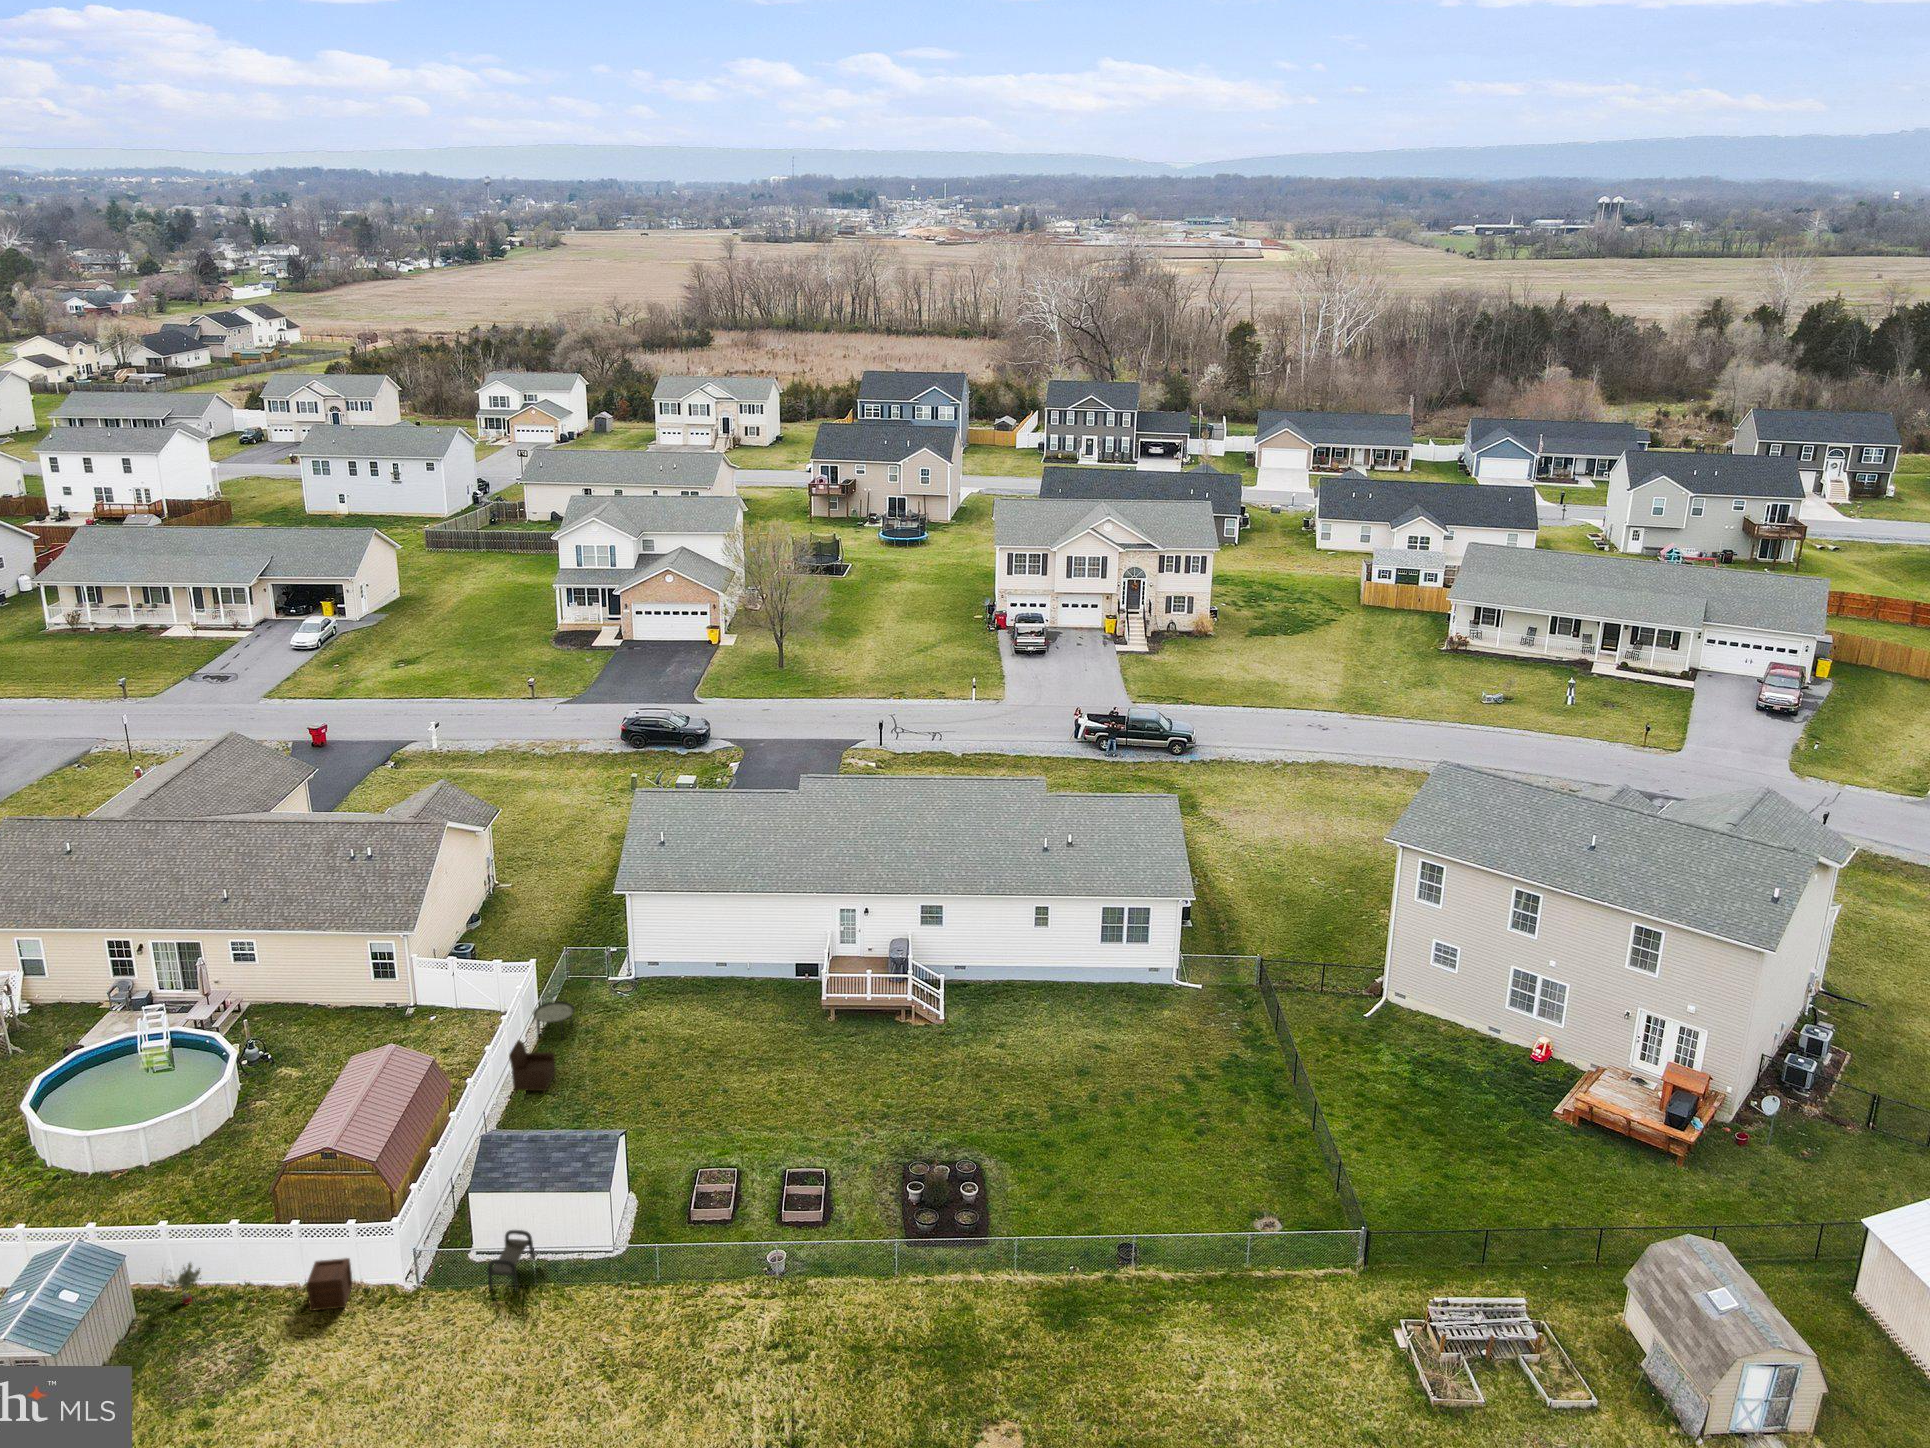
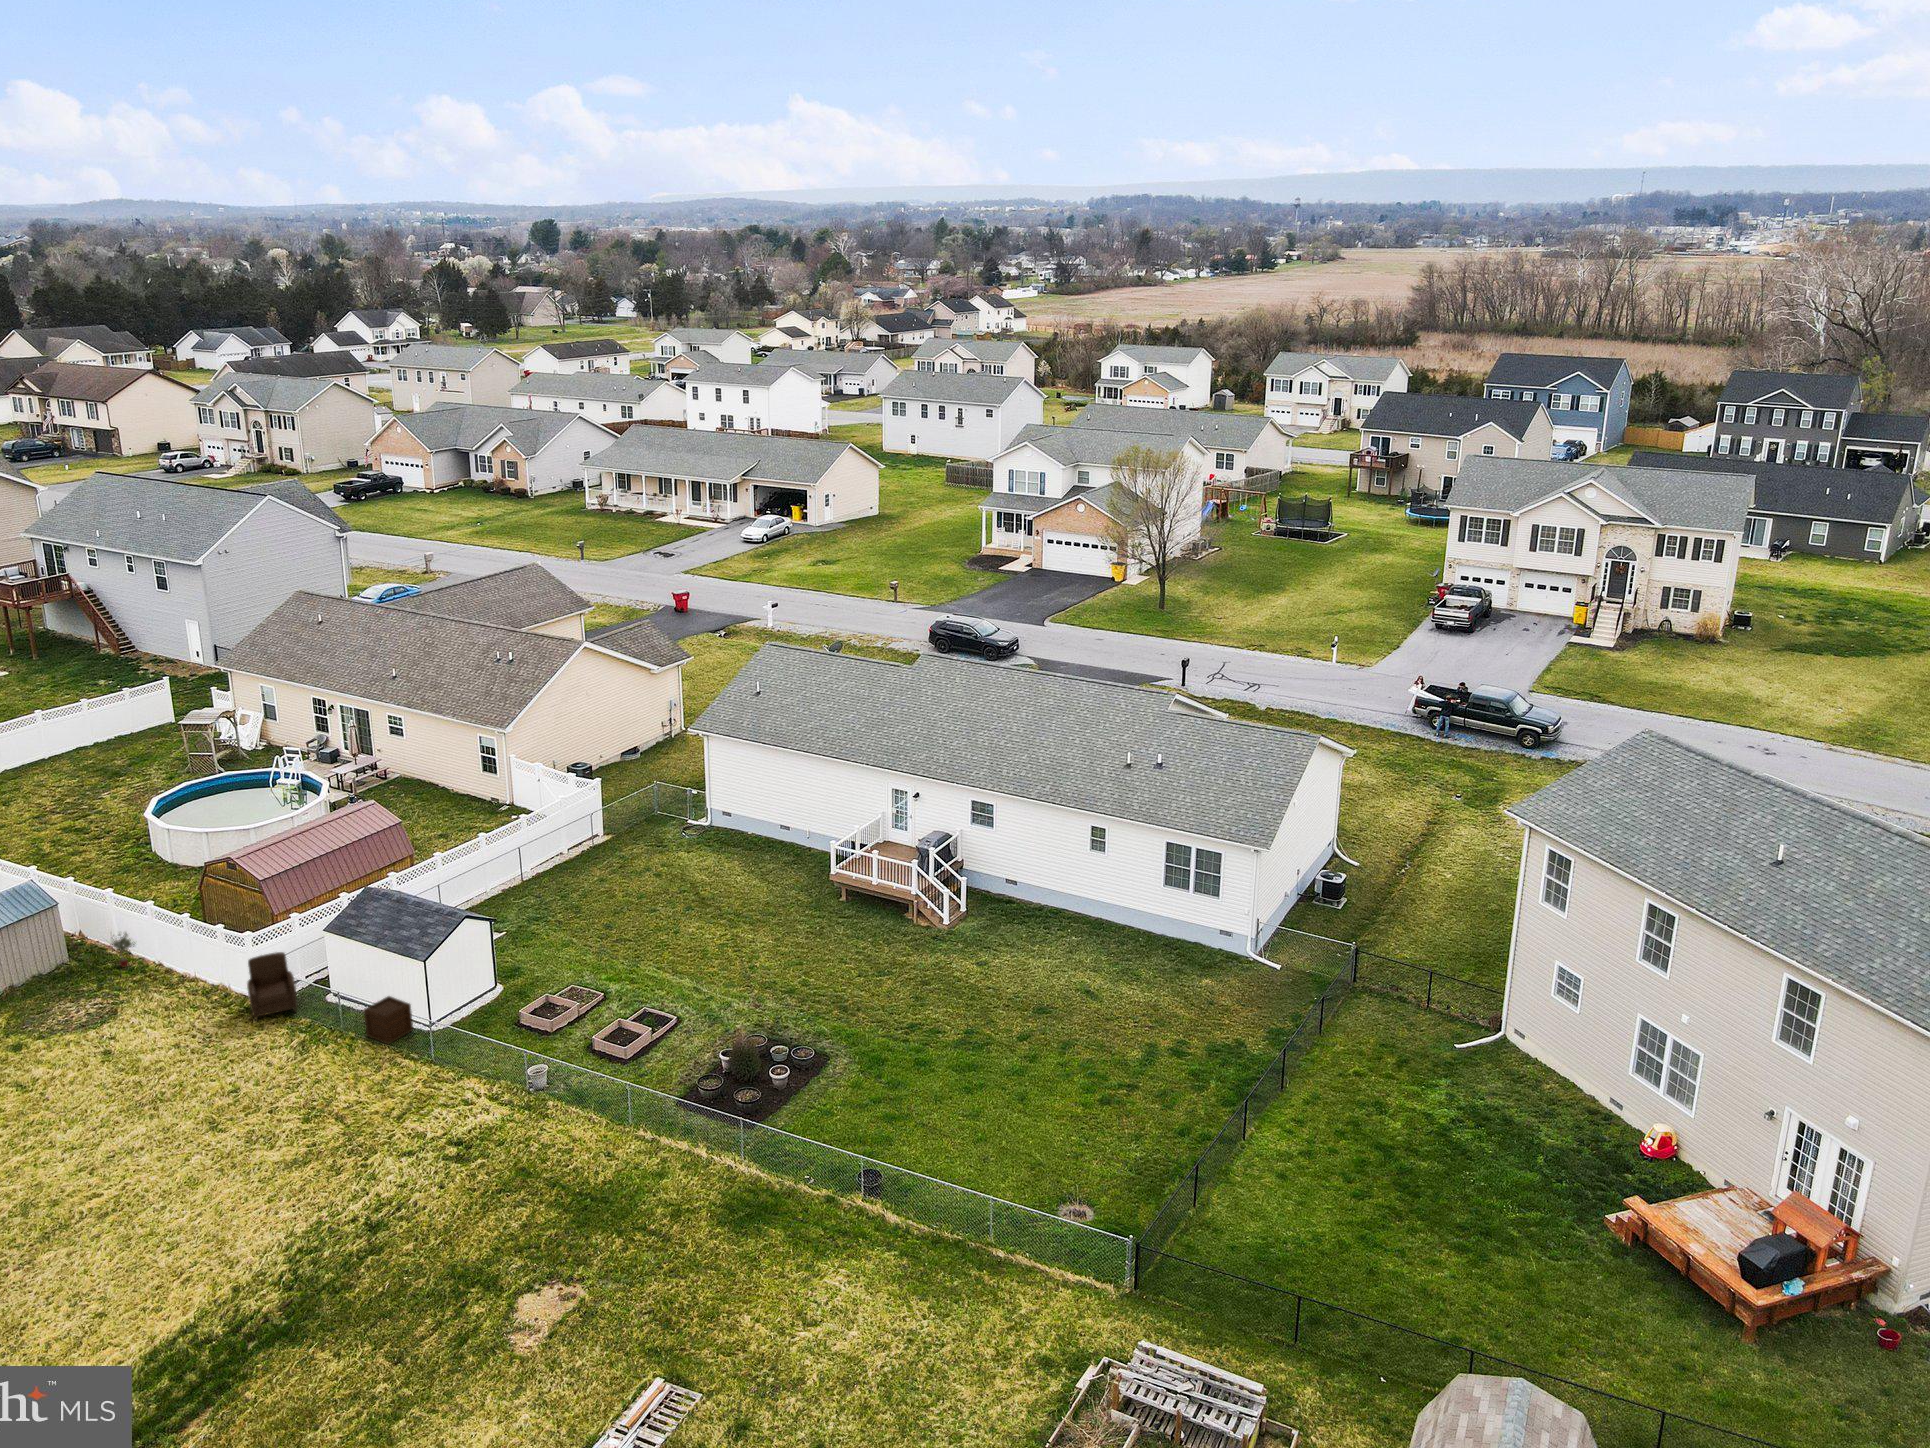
round table: present [533,1001,575,1040] -> none [574,822,615,858]
chair: present [509,1040,556,1093] -> present [247,952,297,1021]
bench: present [488,1230,534,1292] -> none [311,978,370,1032]
wooden crate: present [306,1258,353,1311] -> present [364,996,413,1044]

